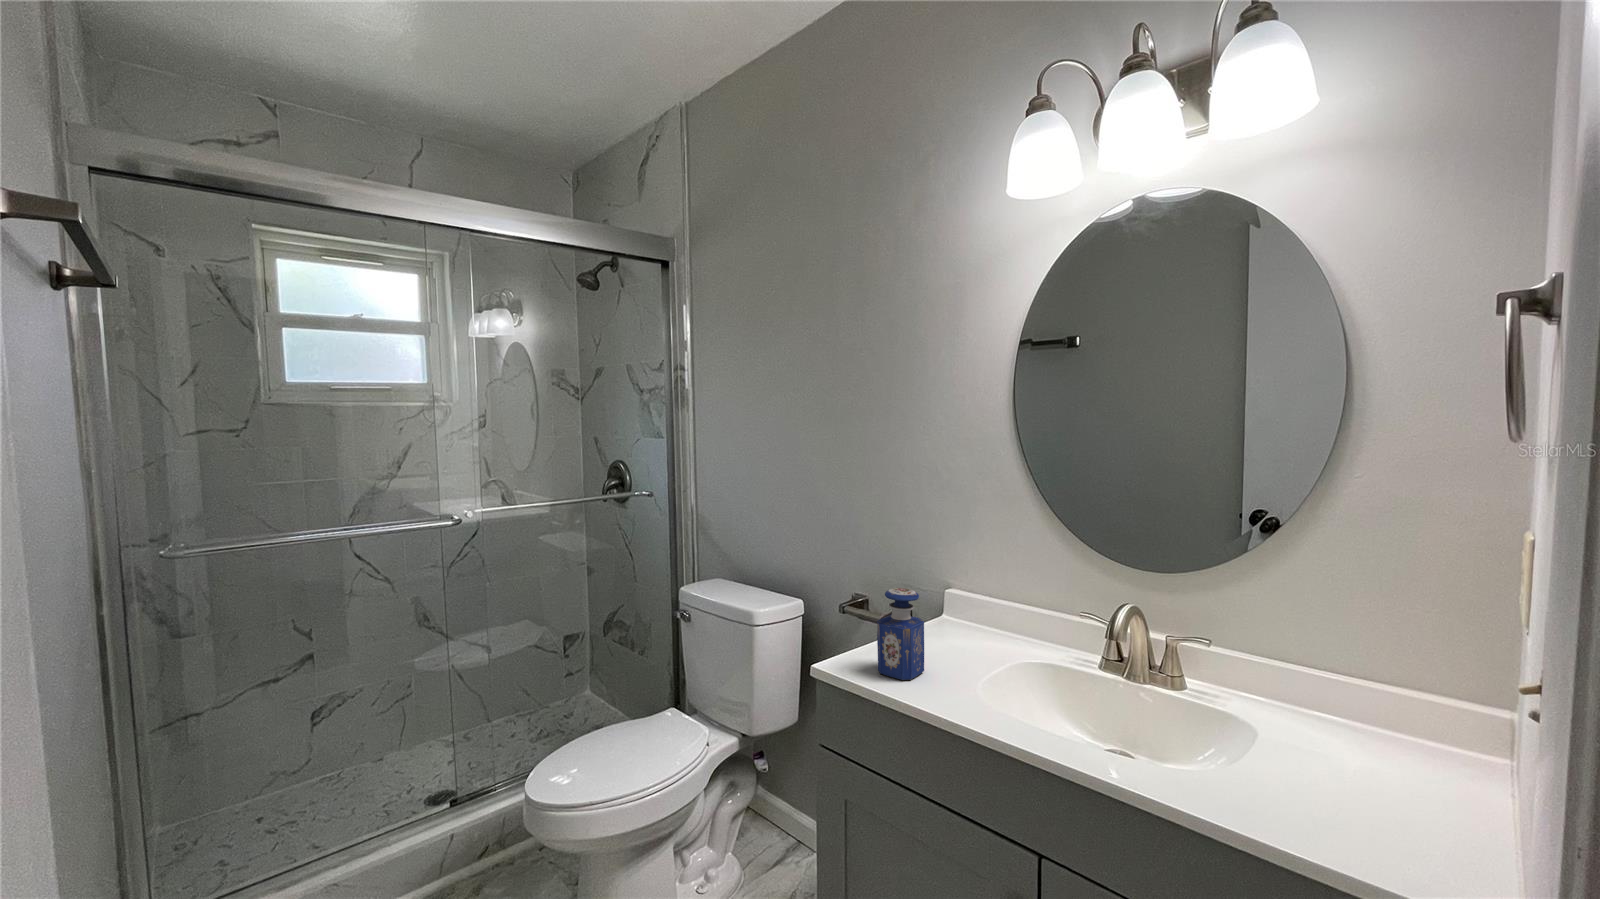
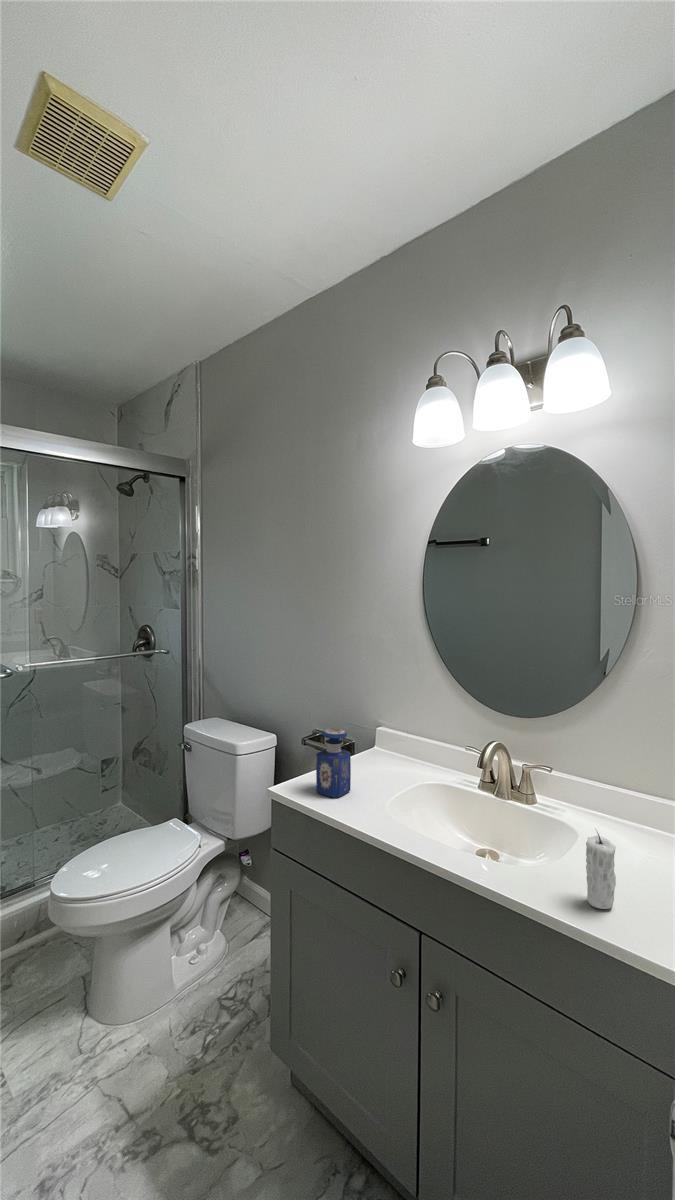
candle: none [1301,720,1348,836] -> present [586,832,616,909]

